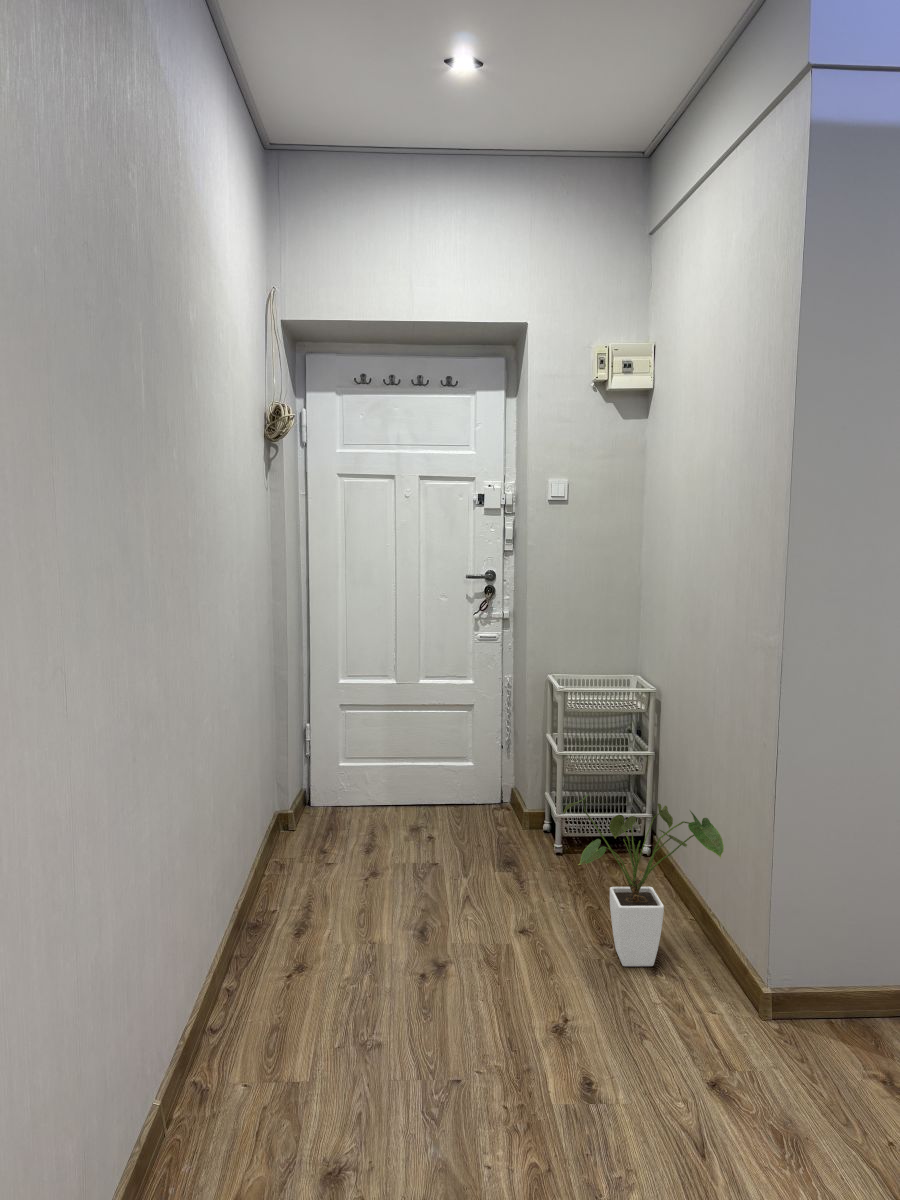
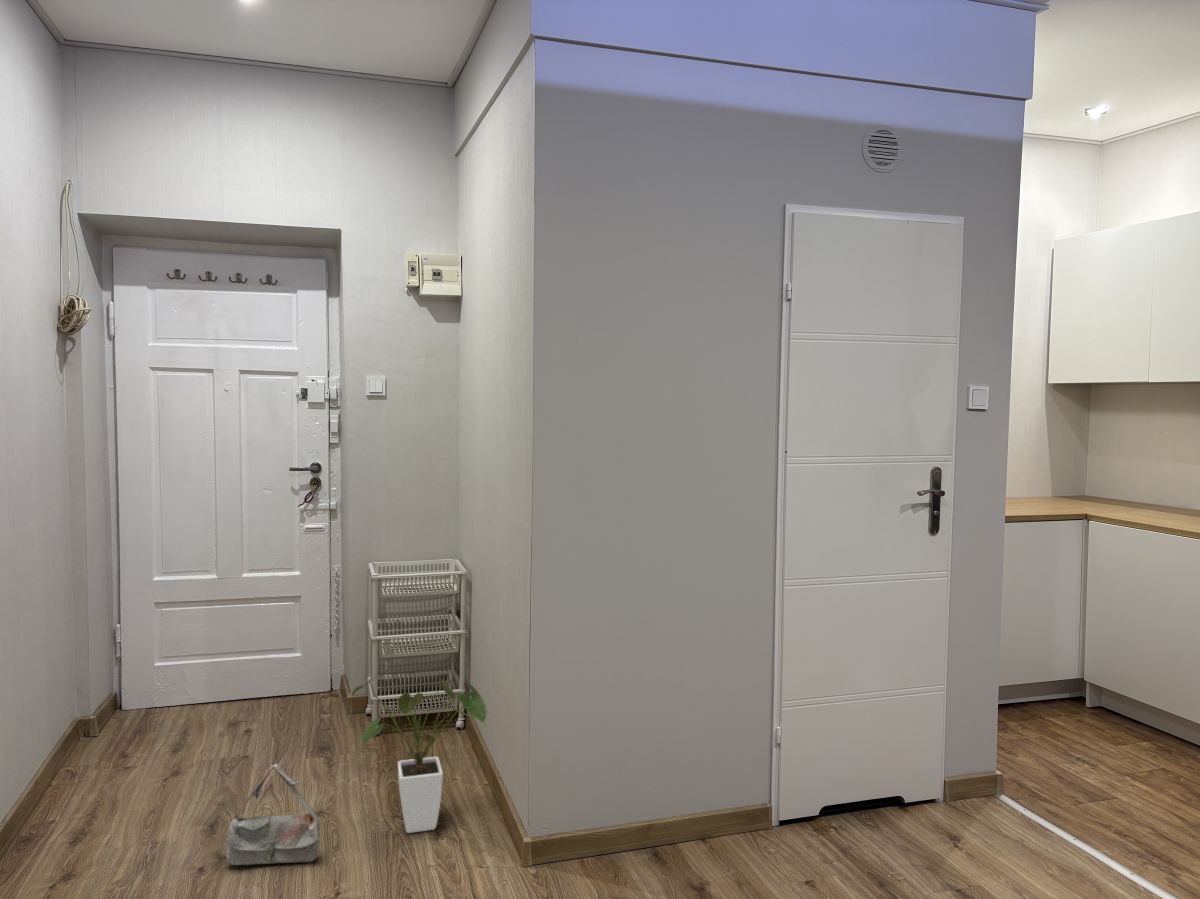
bag: none [445,877,540,984] -> present [226,764,320,865]

